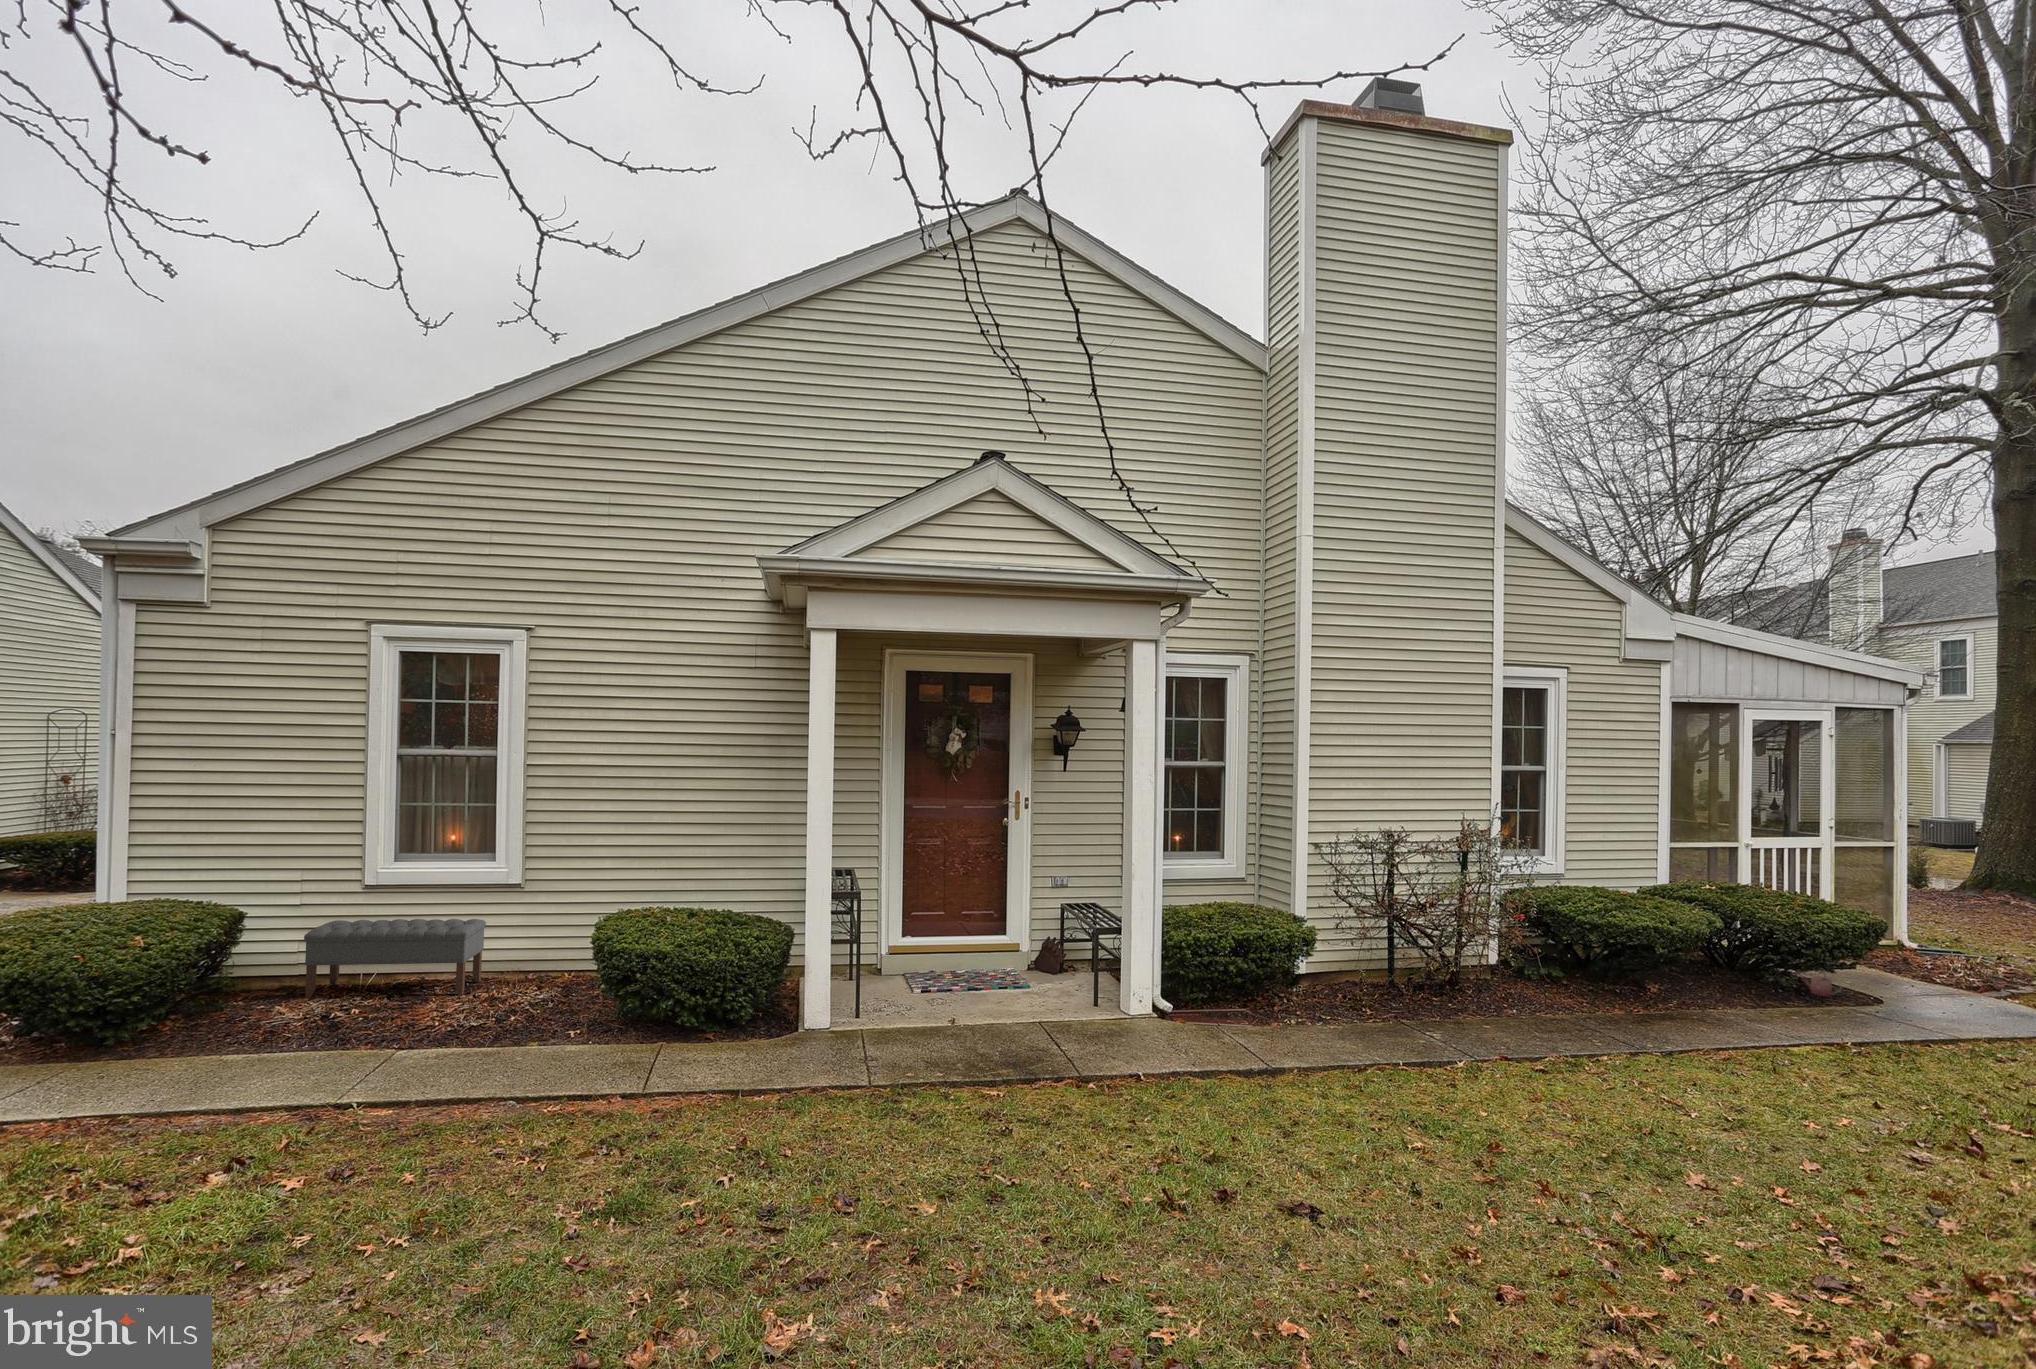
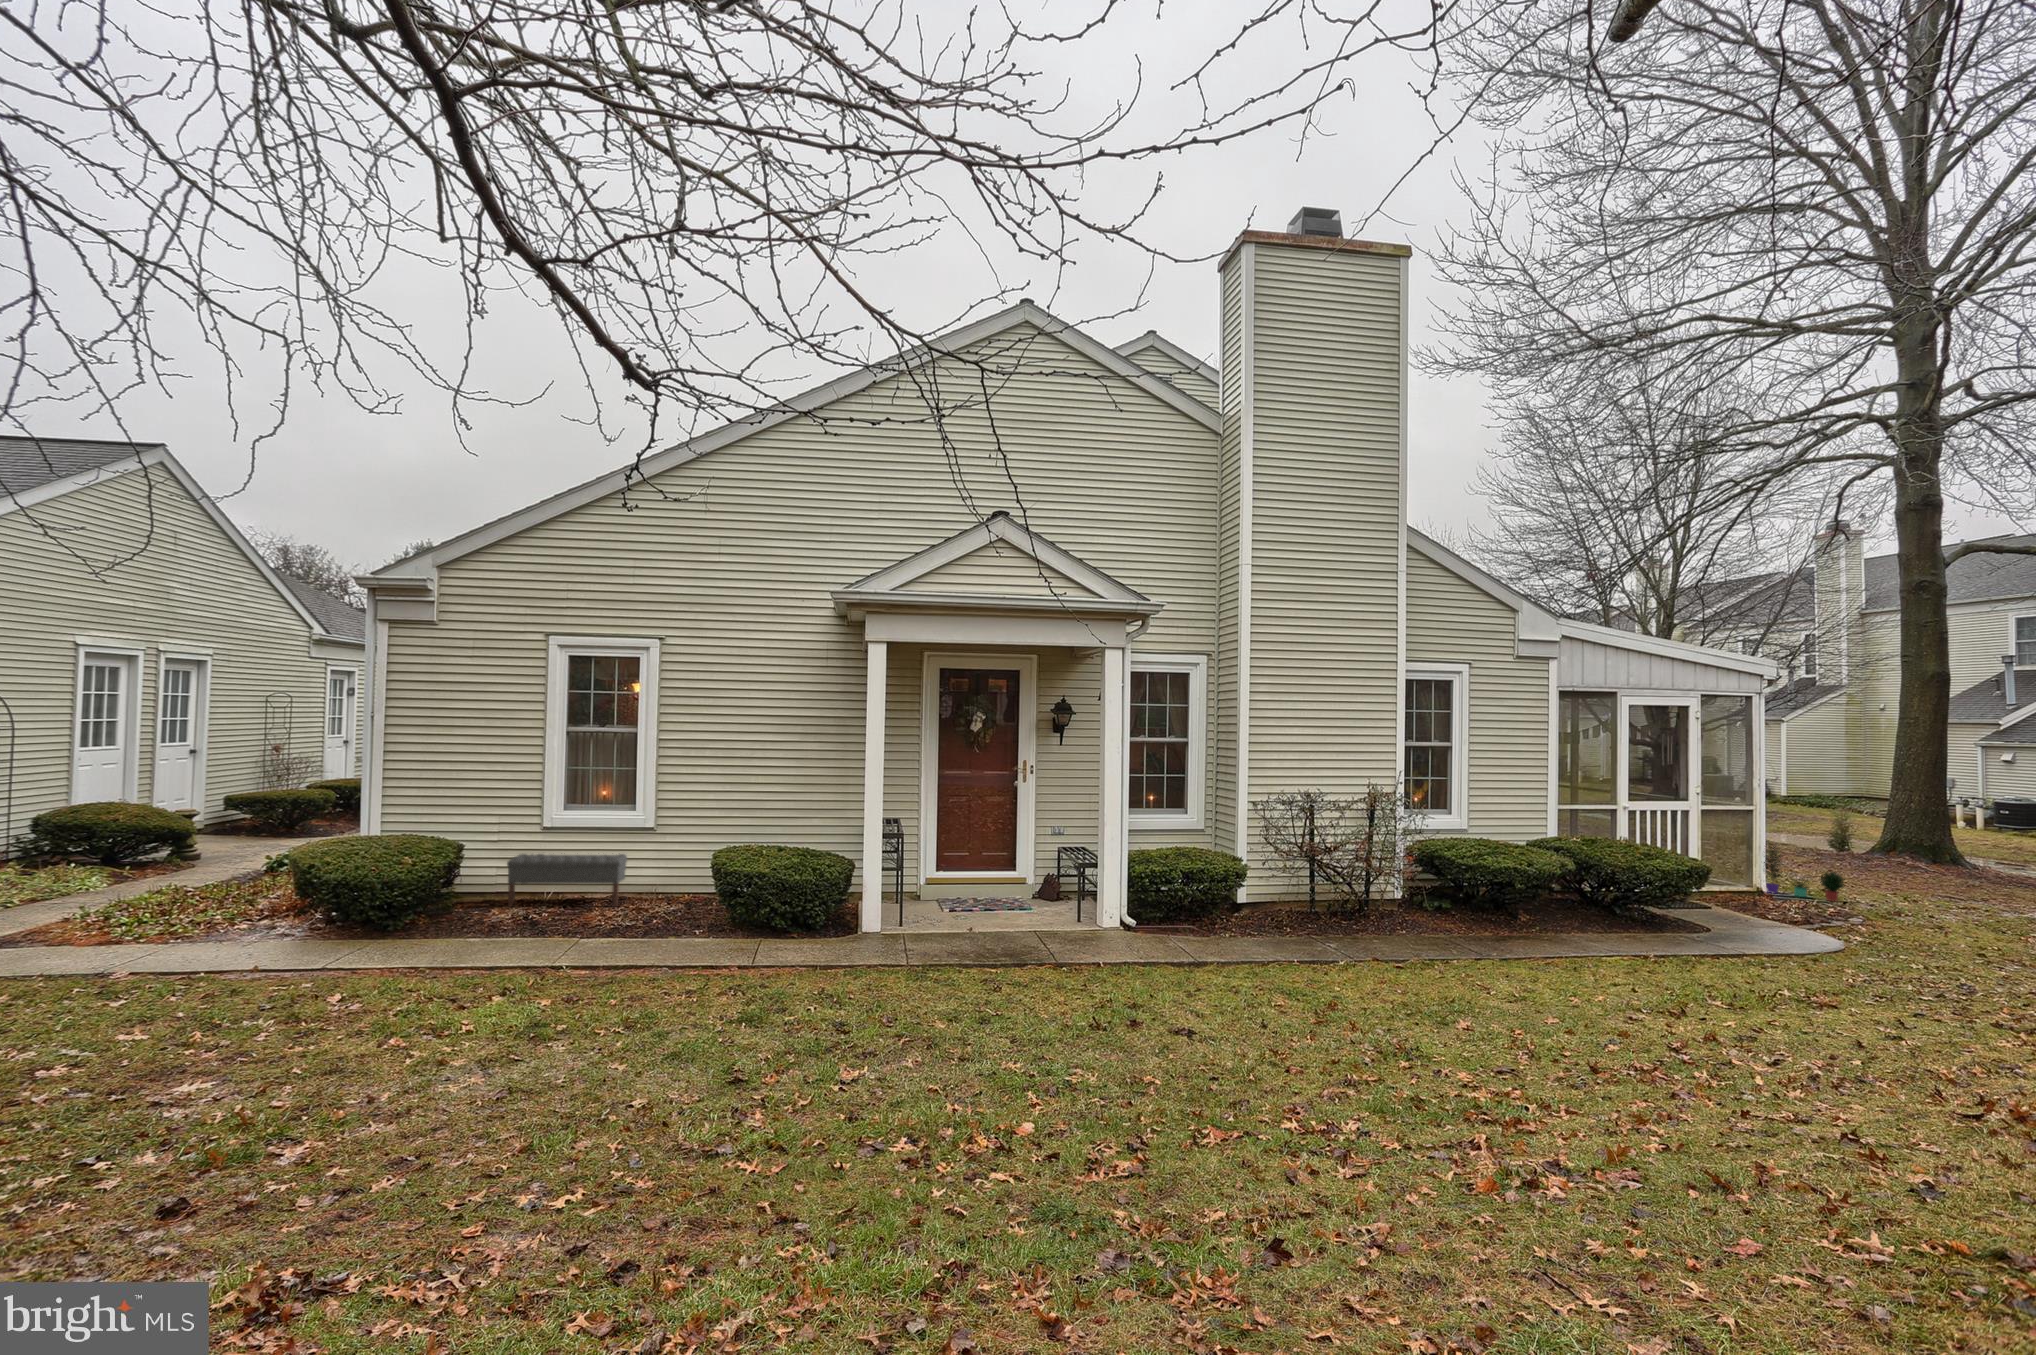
potted plant: none [1901,886,2014,959] -> present [1764,846,1845,902]
watering can: present [1795,970,1842,997] -> none [1636,902,1670,923]

